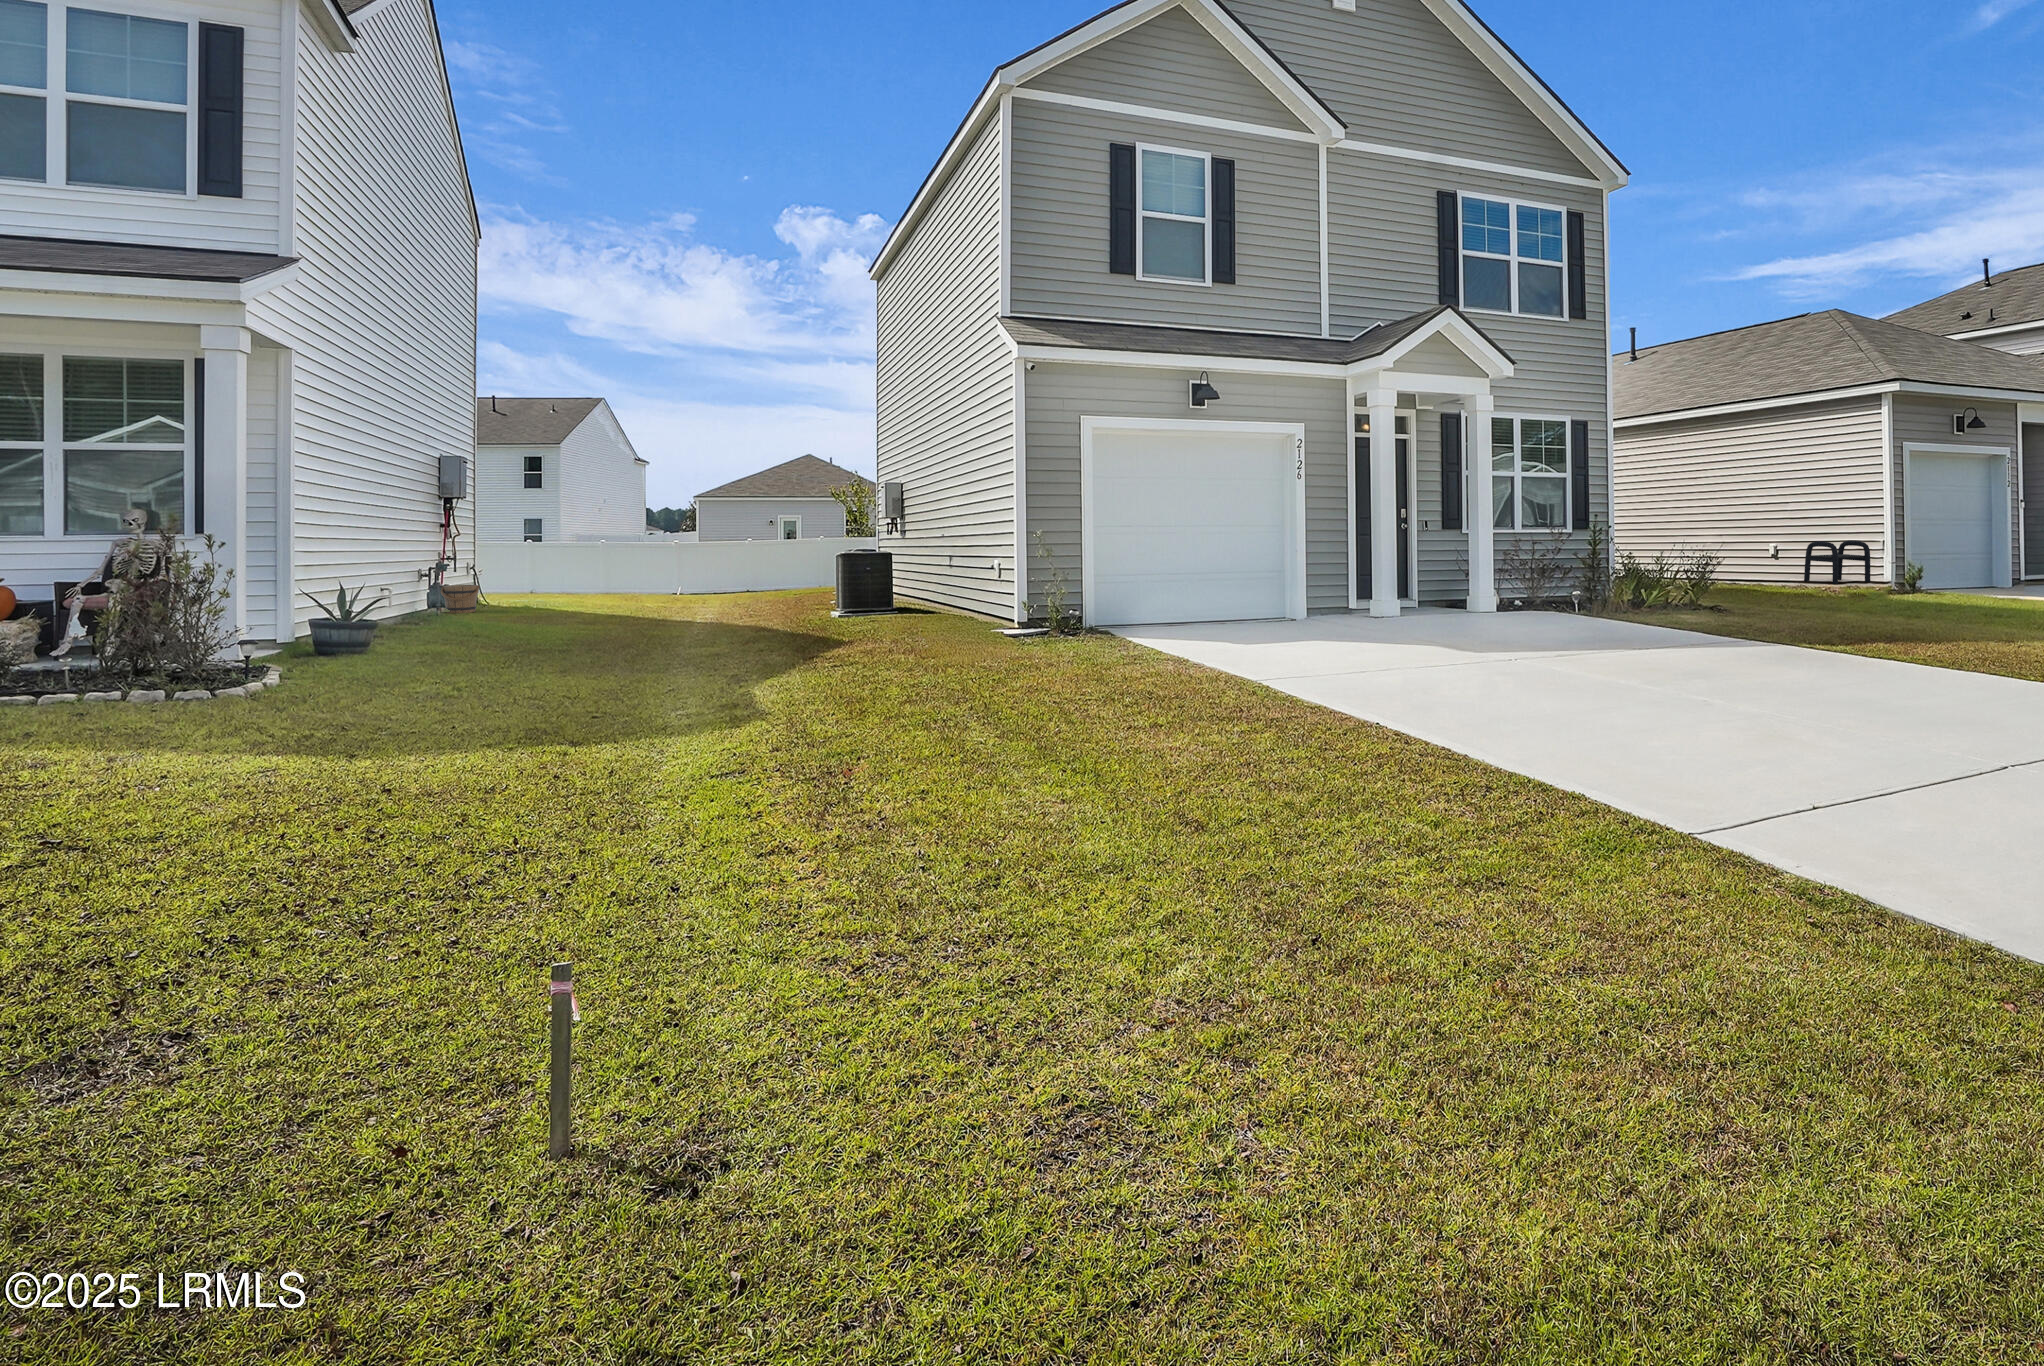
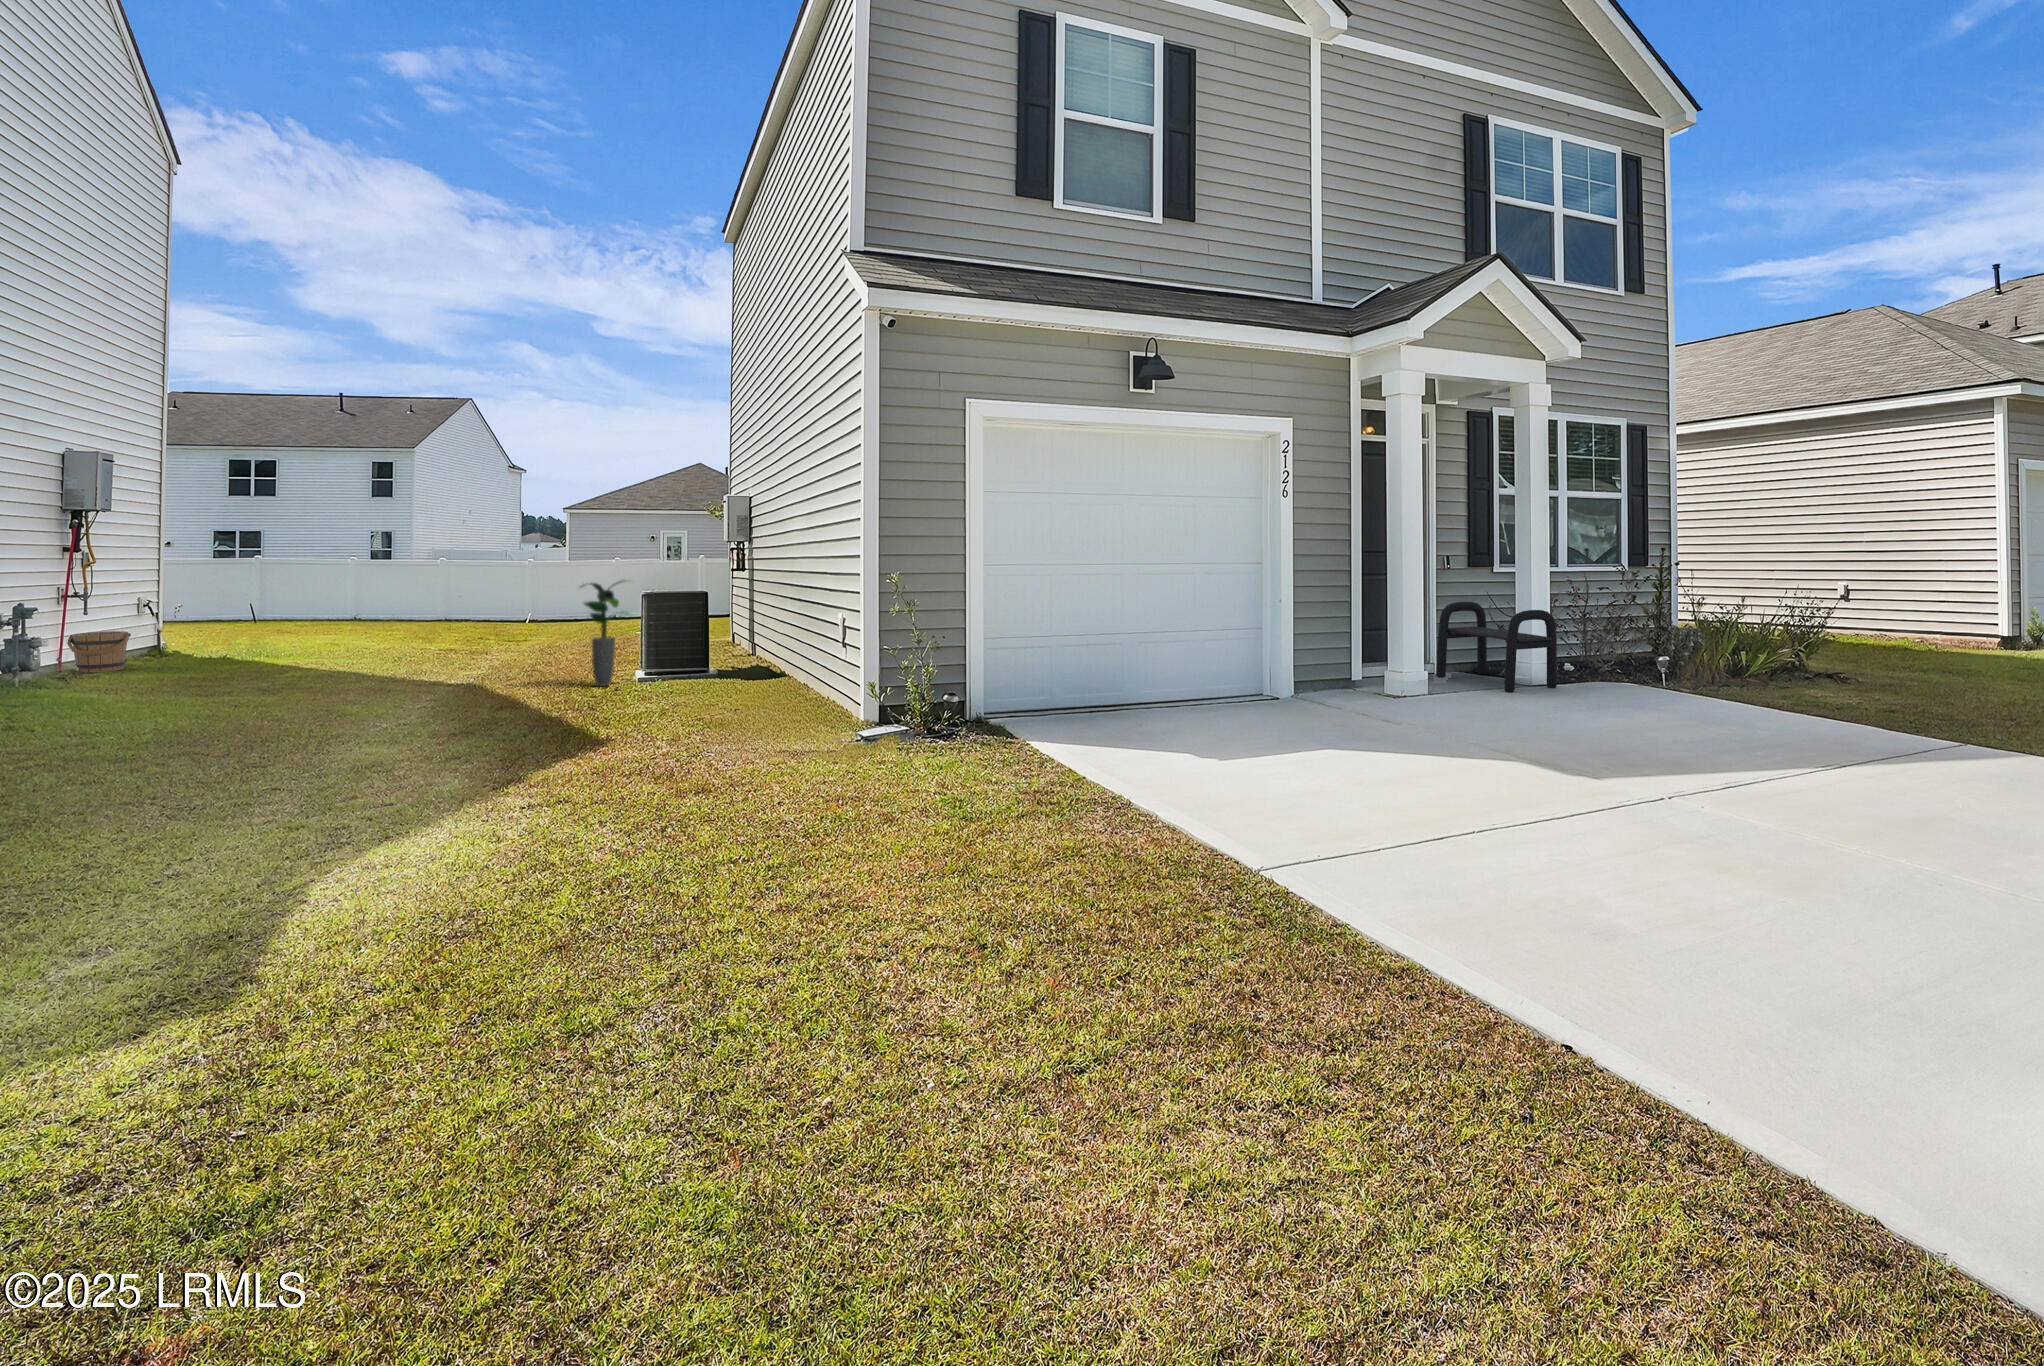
bench: present [1804,541,1870,584] -> present [1436,602,1557,692]
potted plant: none [801,544,837,620] -> present [581,581,628,687]

